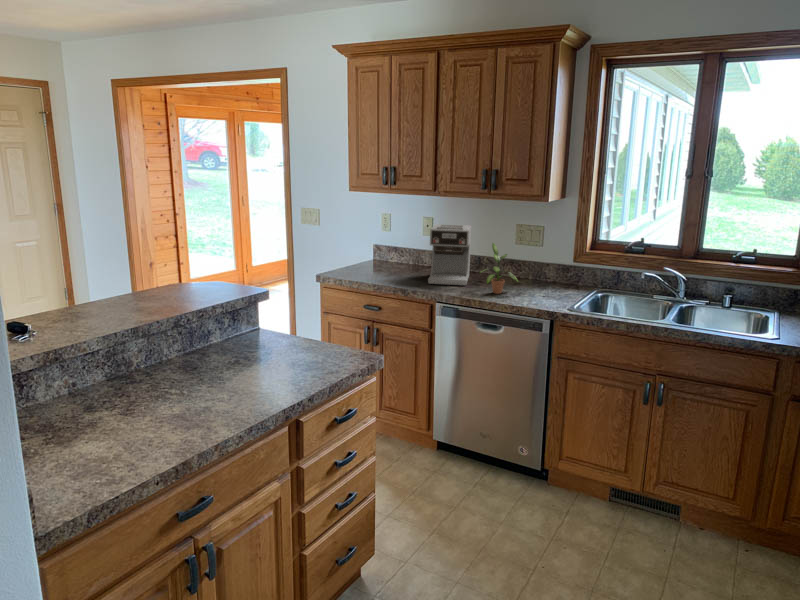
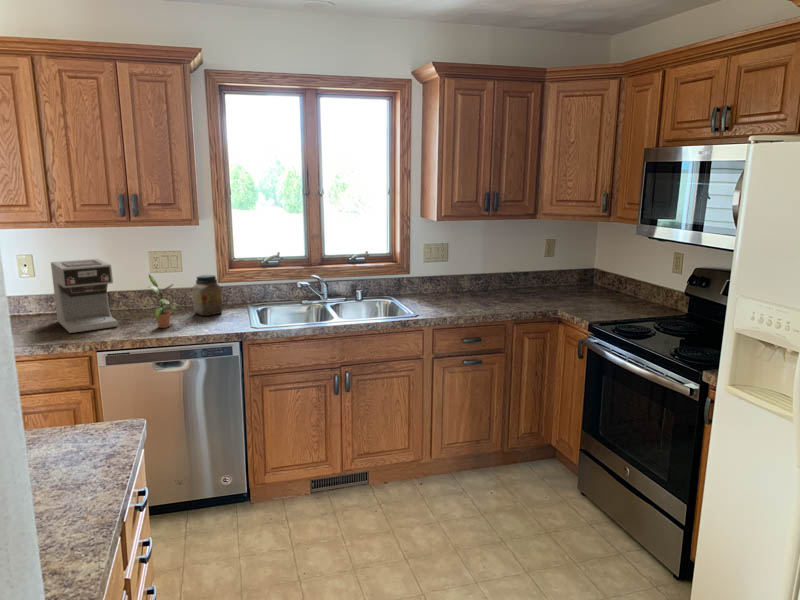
jar: none [537,251,564,292] -> present [193,275,222,316]

